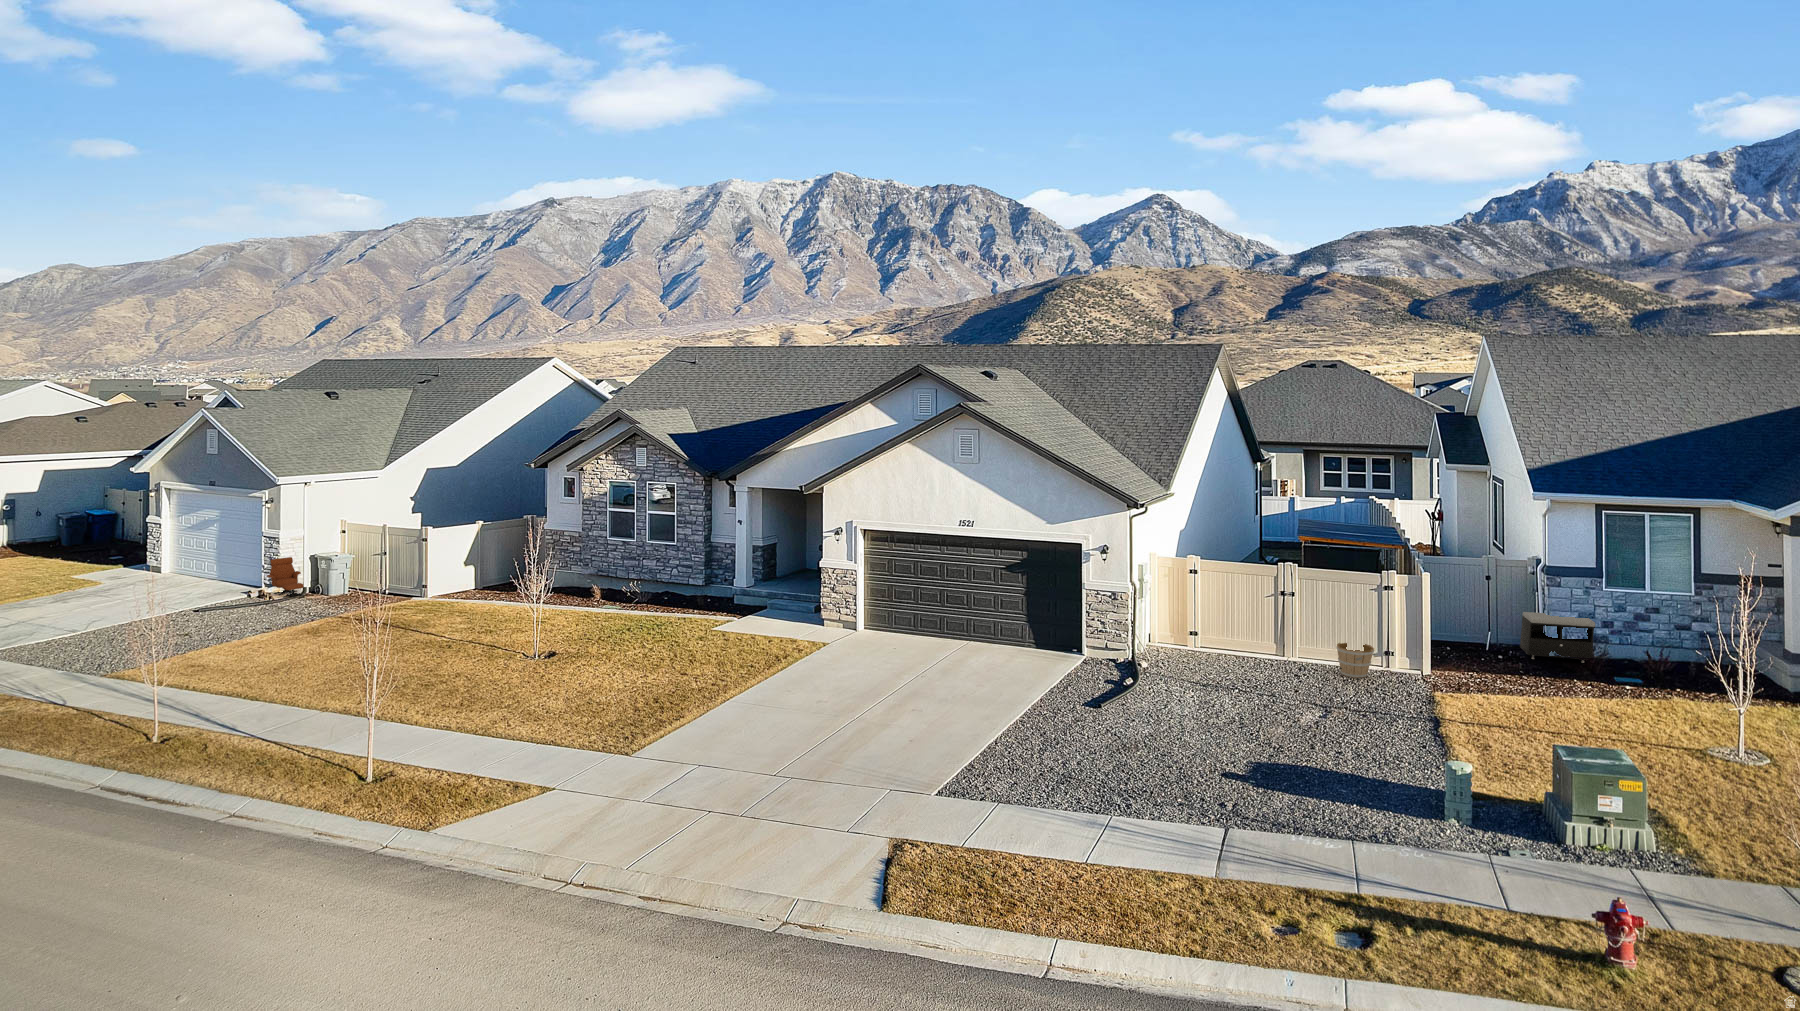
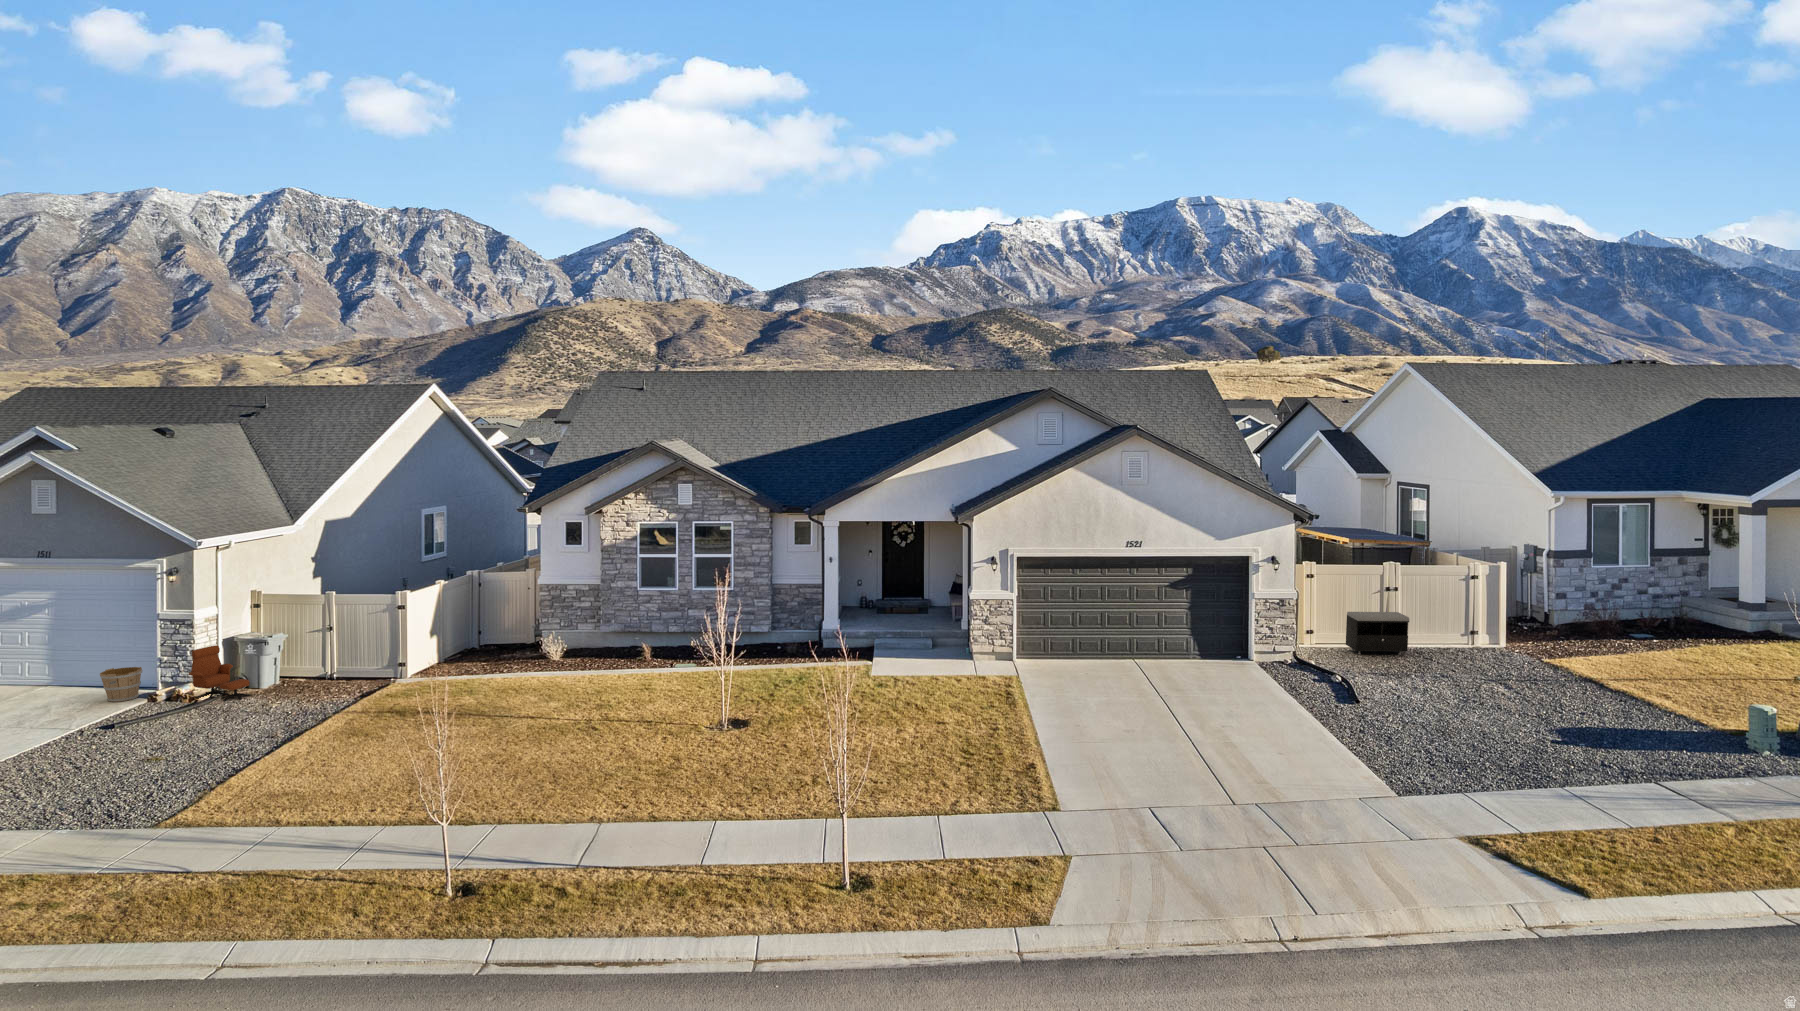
storage bench: present [1520,612,1595,663] -> present [1346,612,1409,655]
wooden bucket: present [1336,643,1374,678] -> present [100,667,142,702]

